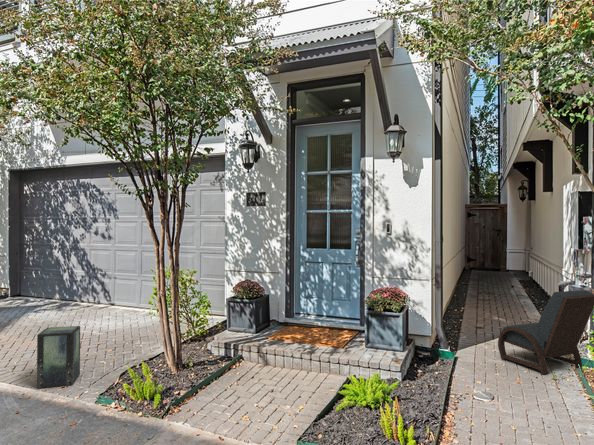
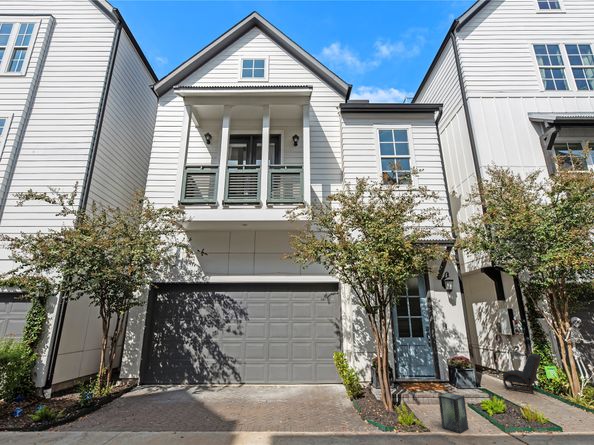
storage box: present [37,326,80,388] -> present [439,393,469,433]

